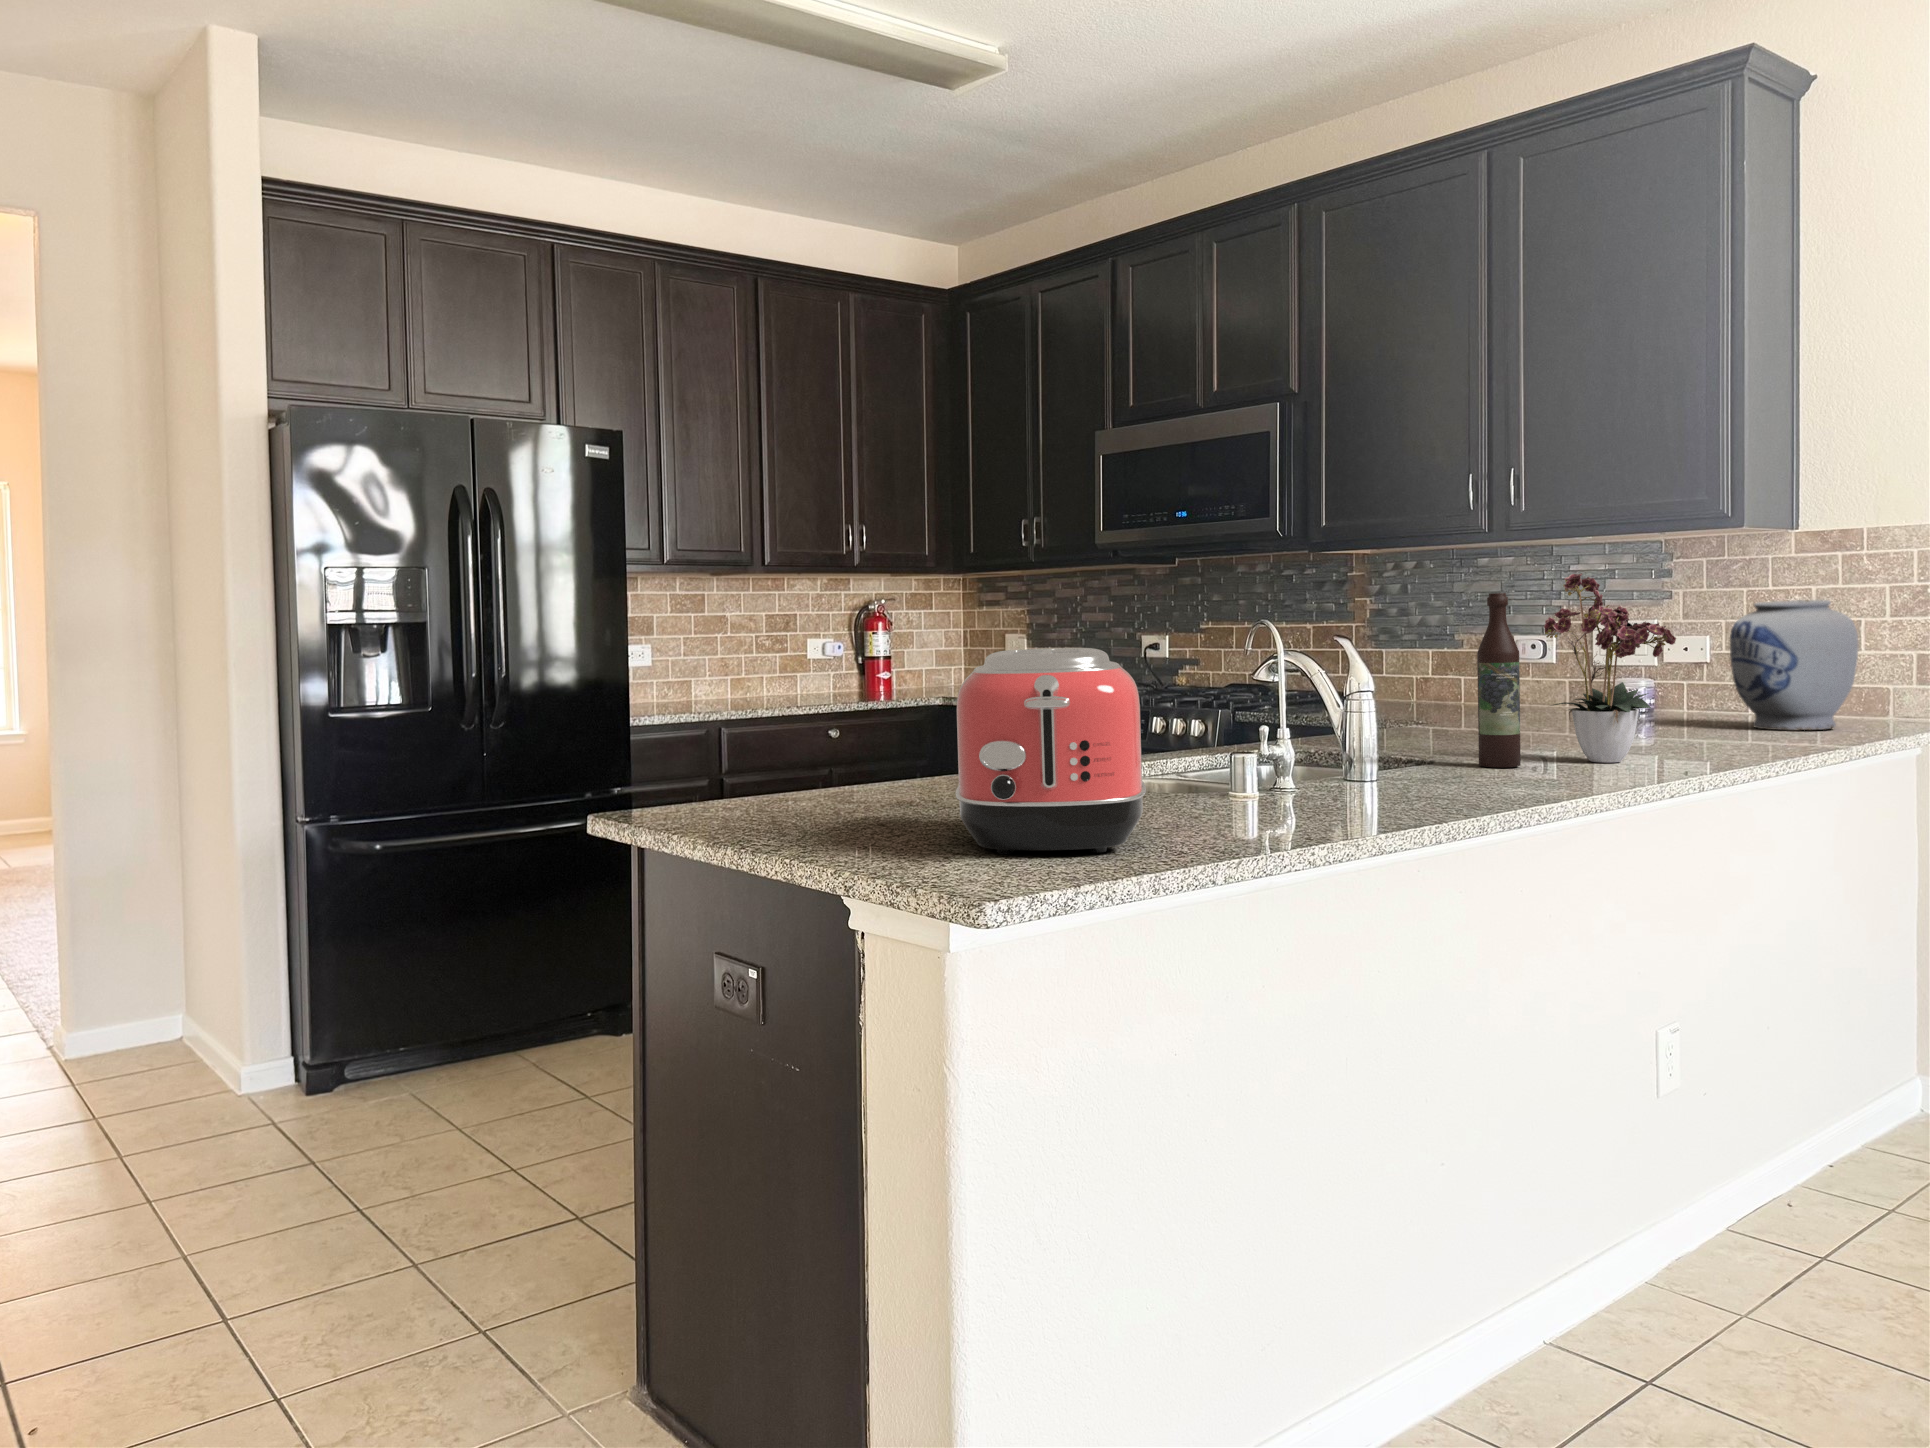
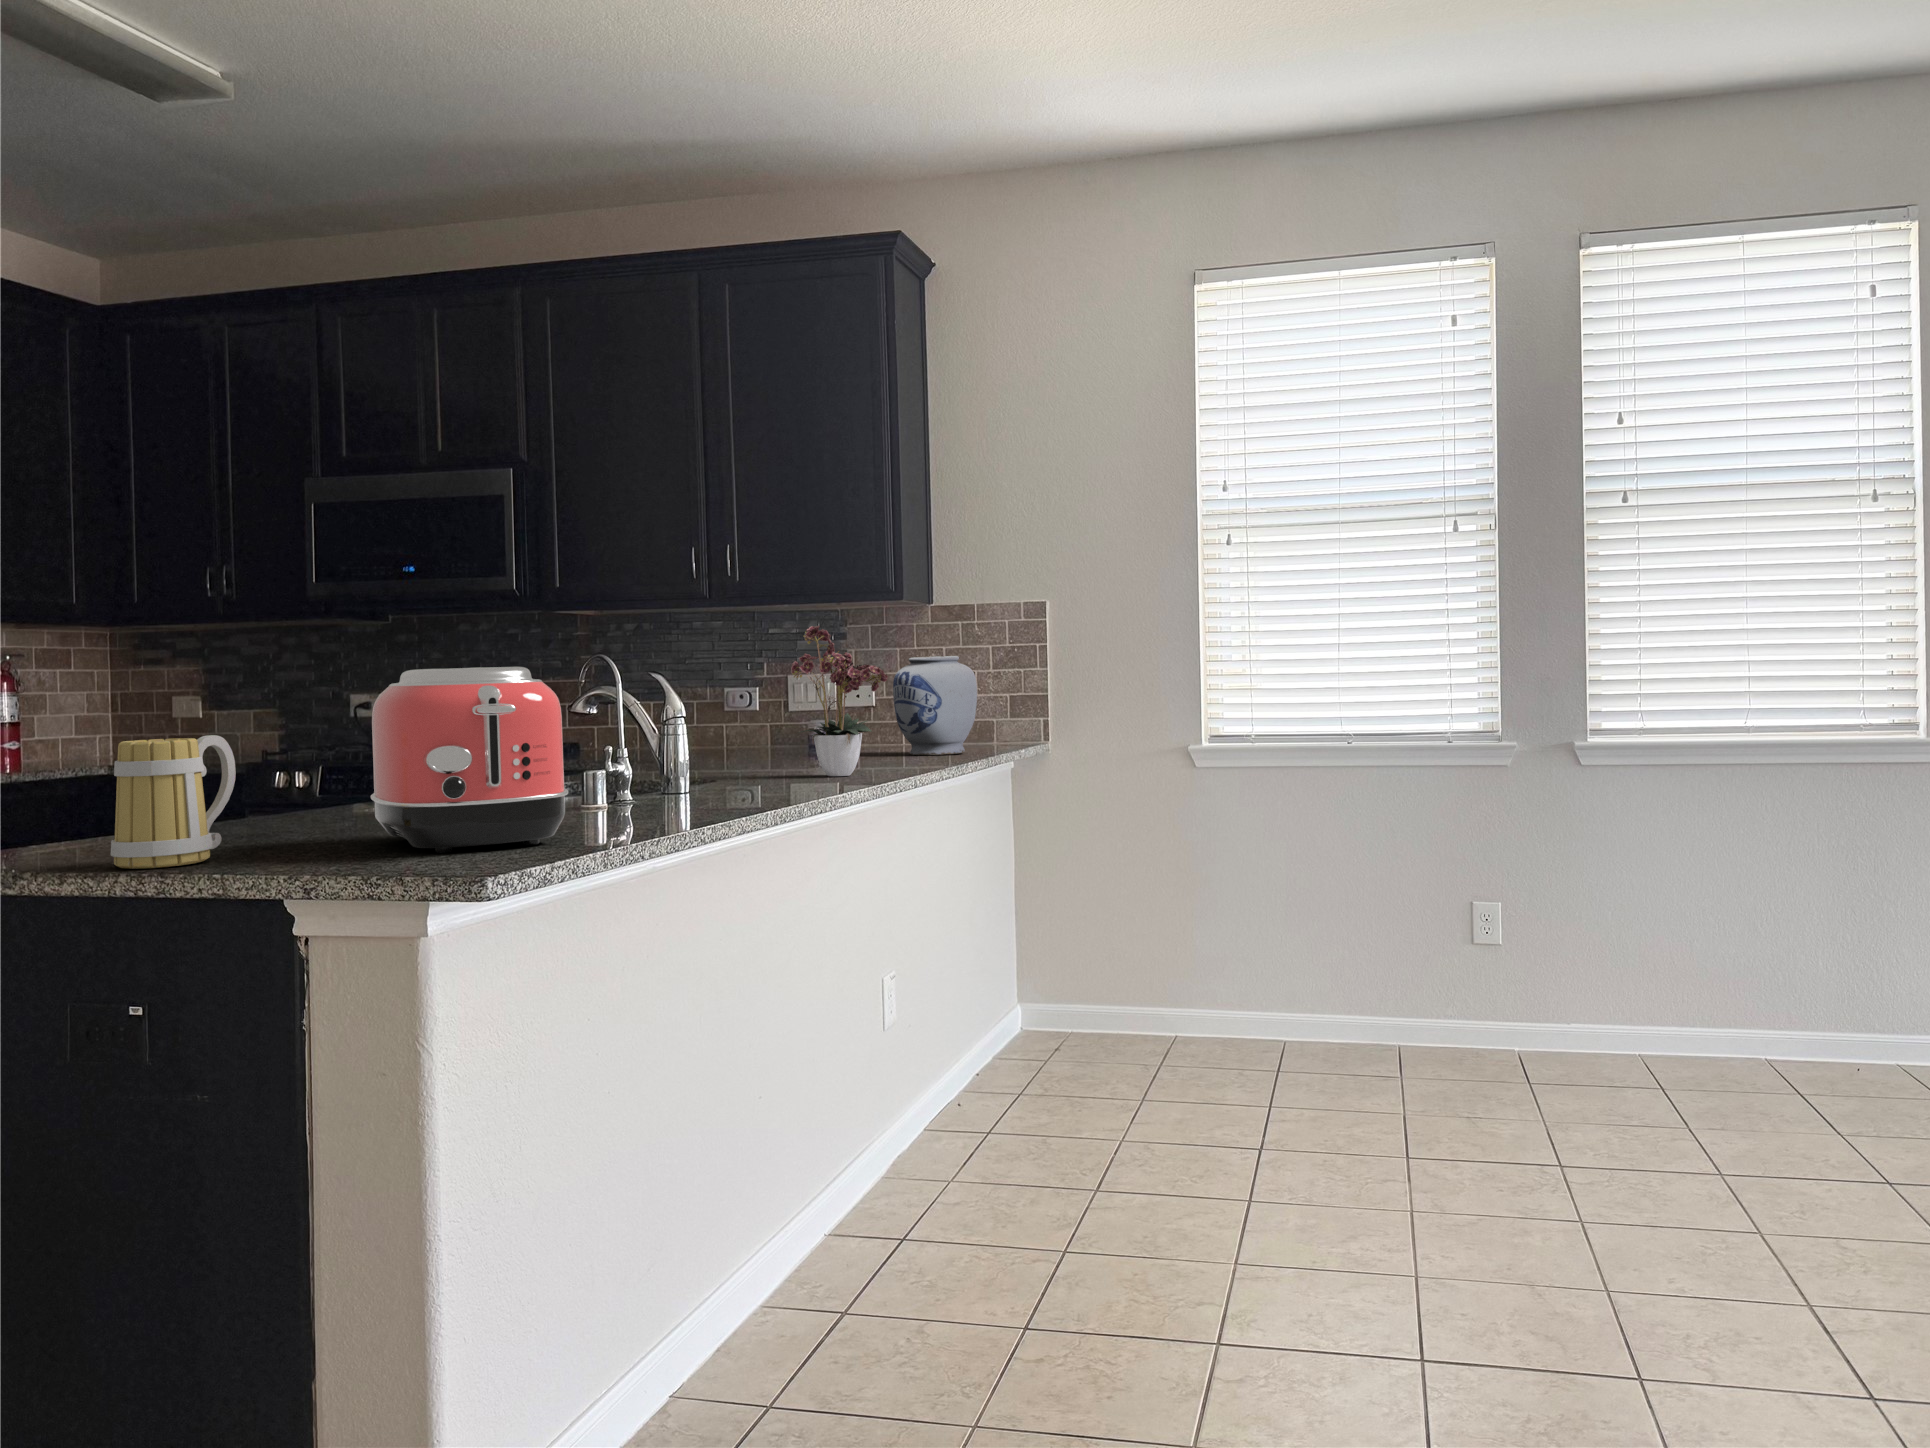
wine bottle: present [1477,593,1521,768] -> none [748,639,783,783]
mug: none [728,715,841,844] -> present [111,735,236,869]

